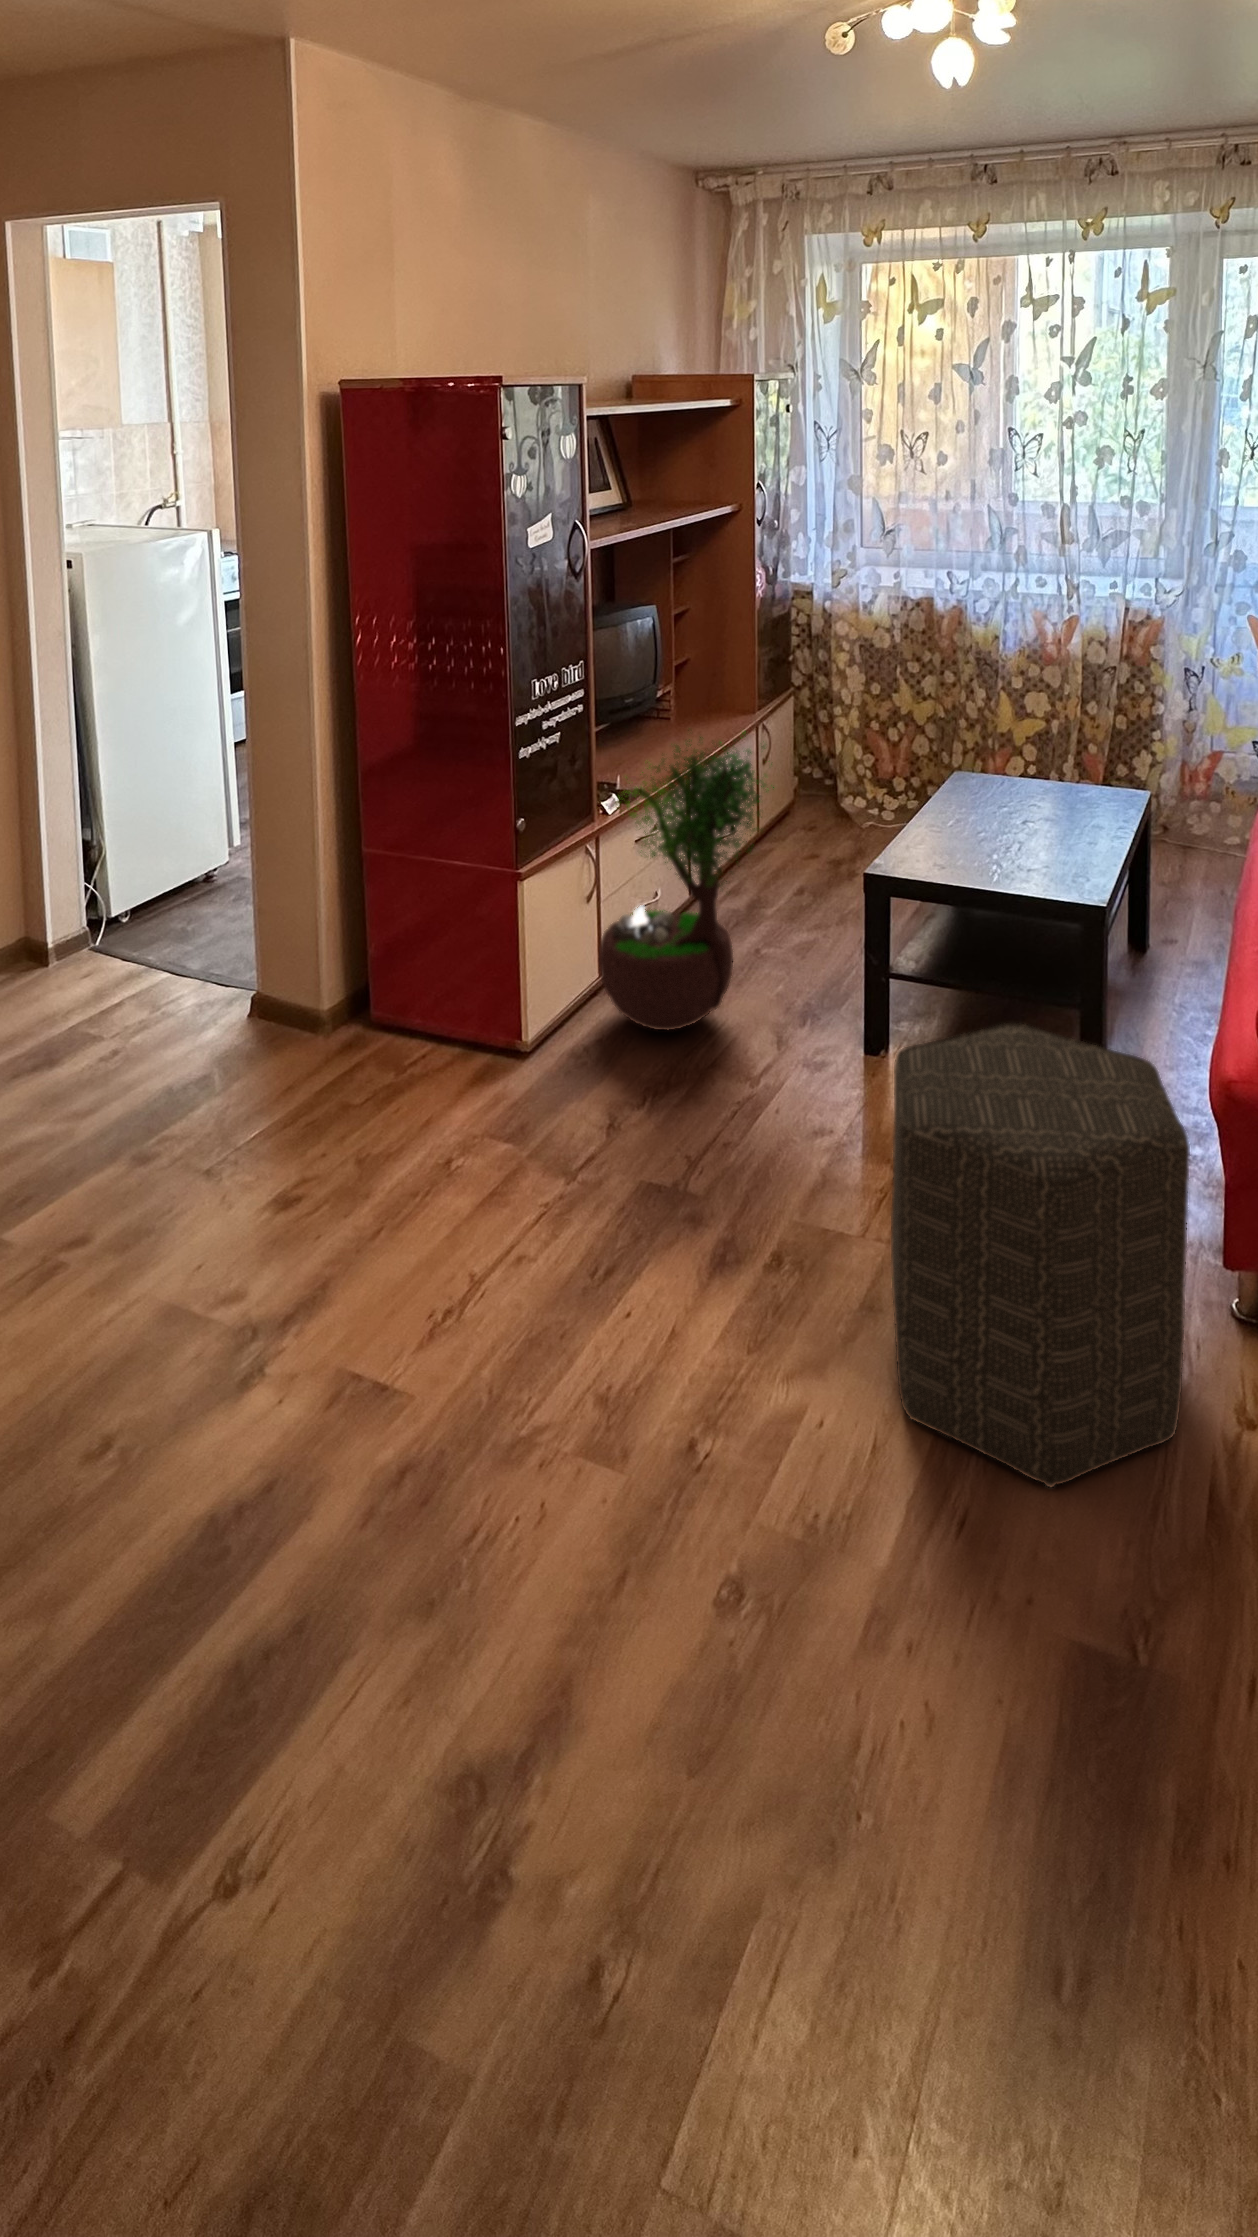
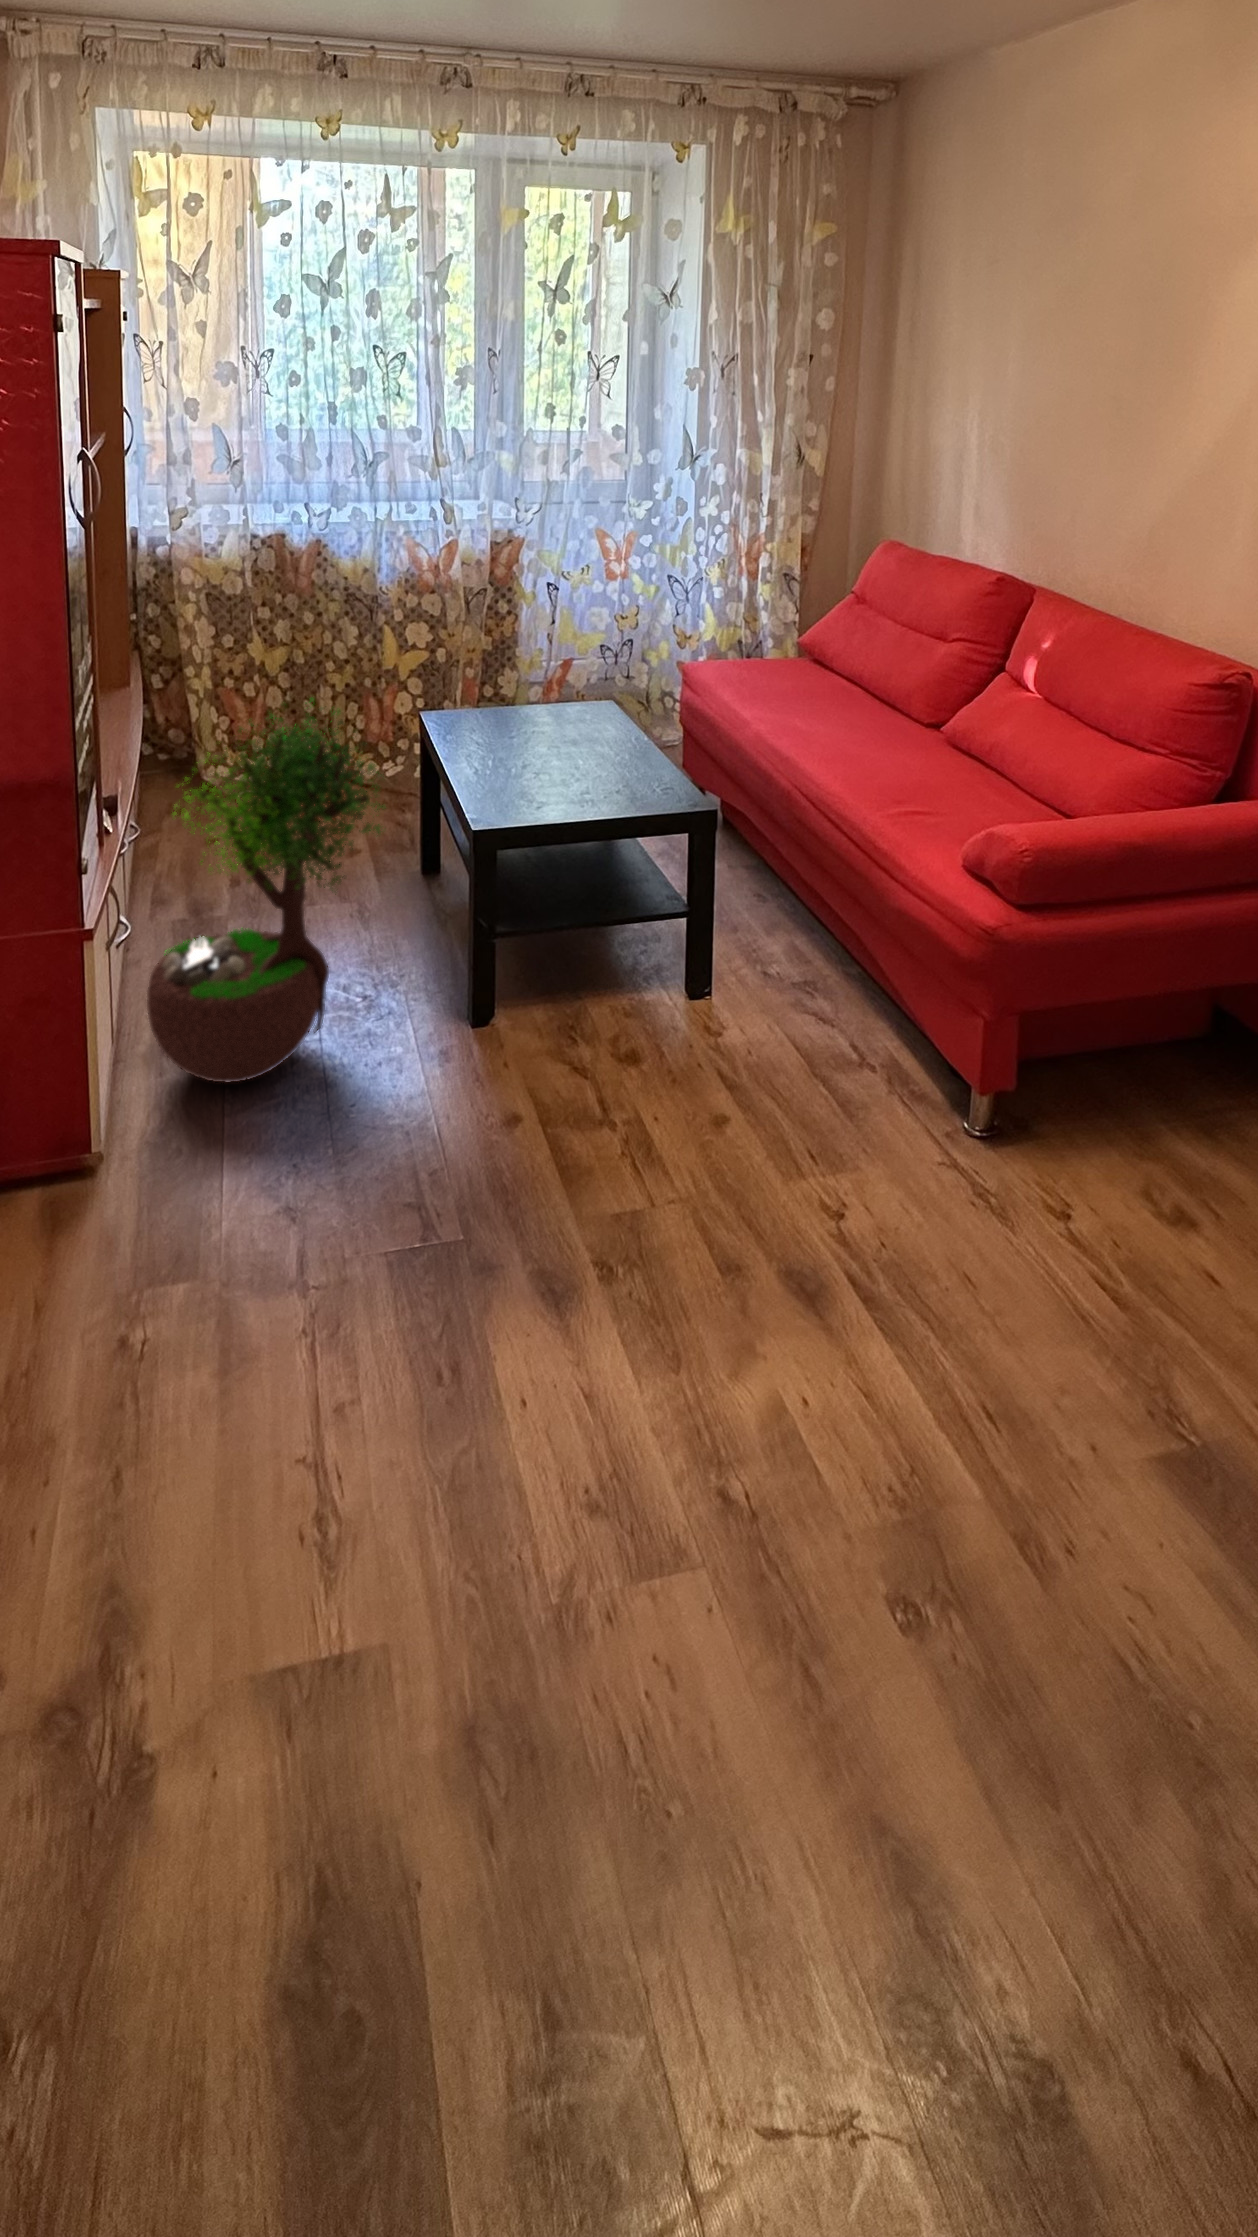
ottoman: present [891,1023,1190,1487] -> none [757,927,1060,1351]

